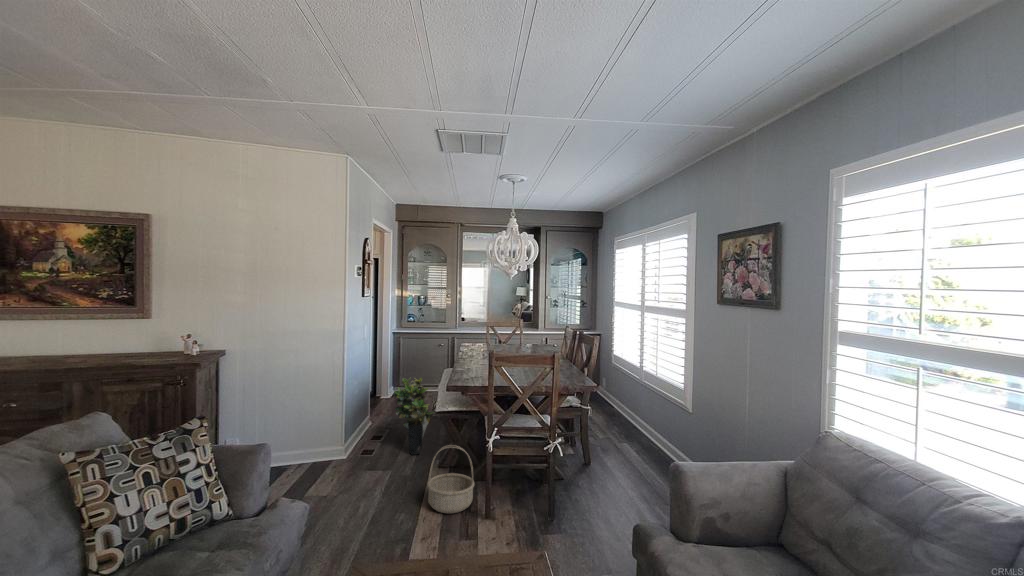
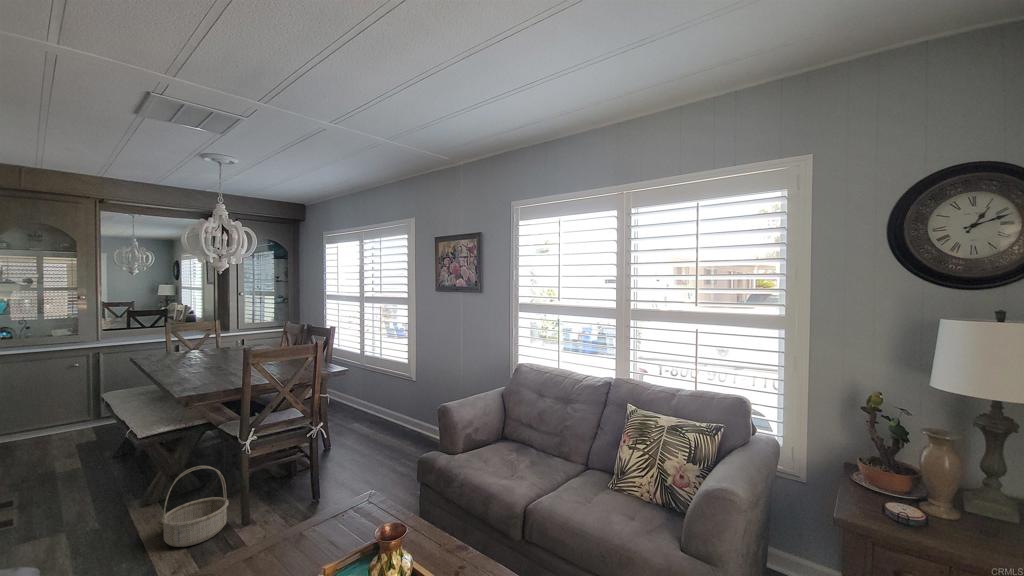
potted plant: present [393,378,434,455] -> none [42,409,123,513]

